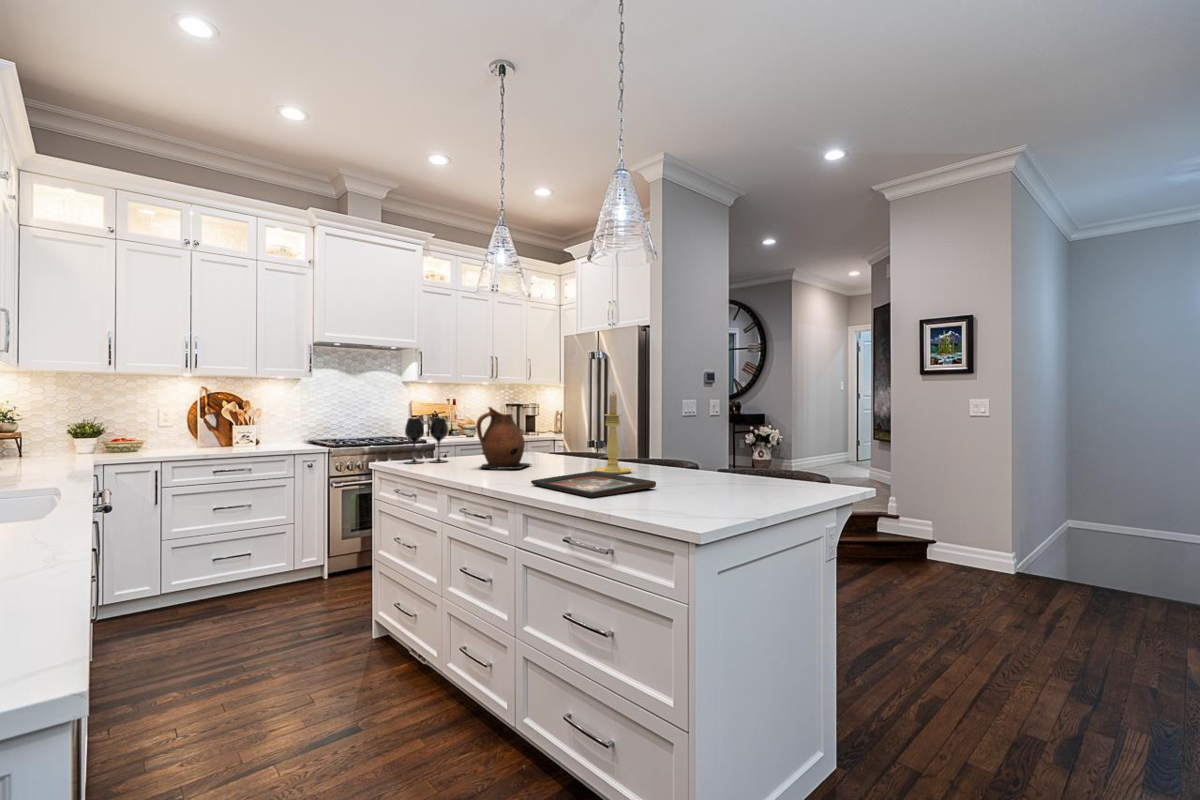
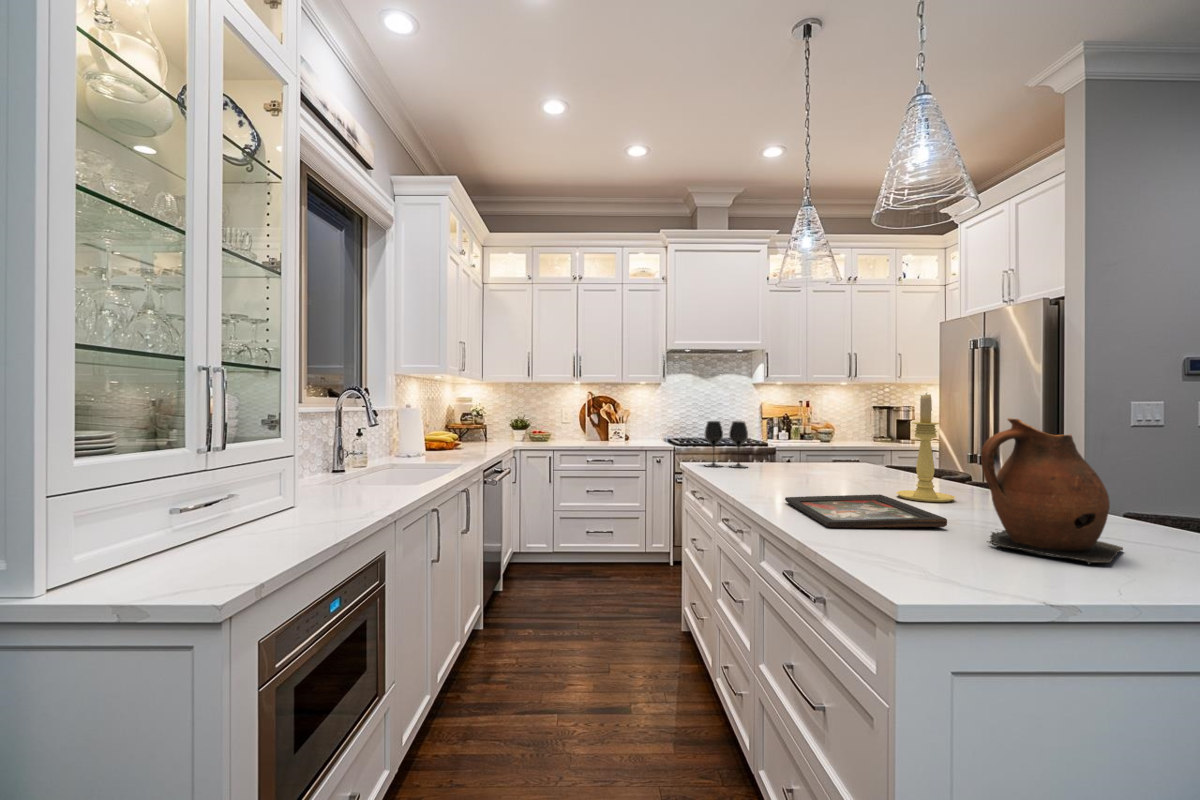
ceramic pitcher: present [476,407,531,469] -> present [981,418,1123,565]

